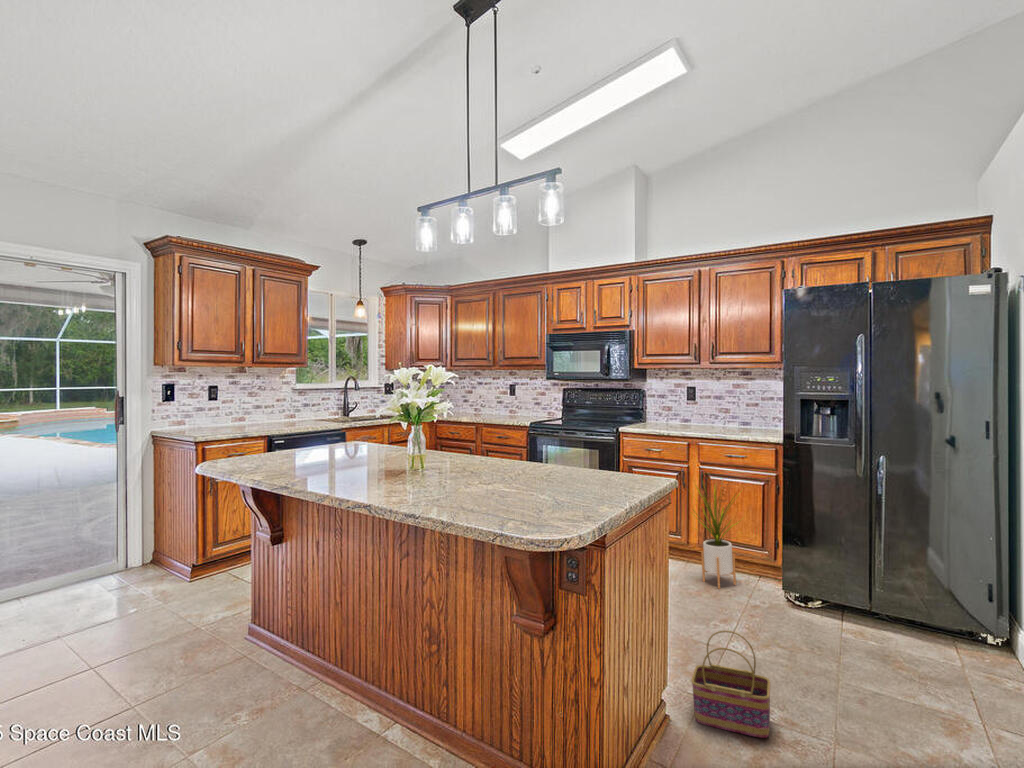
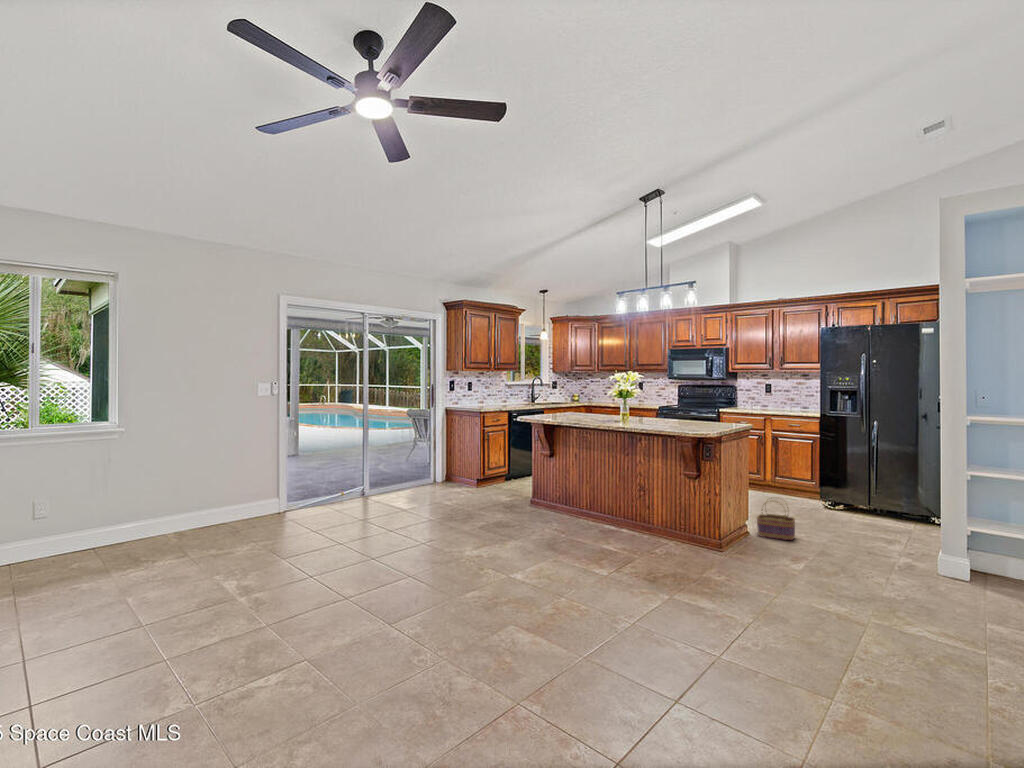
house plant: present [697,485,738,589] -> none [761,437,800,502]

